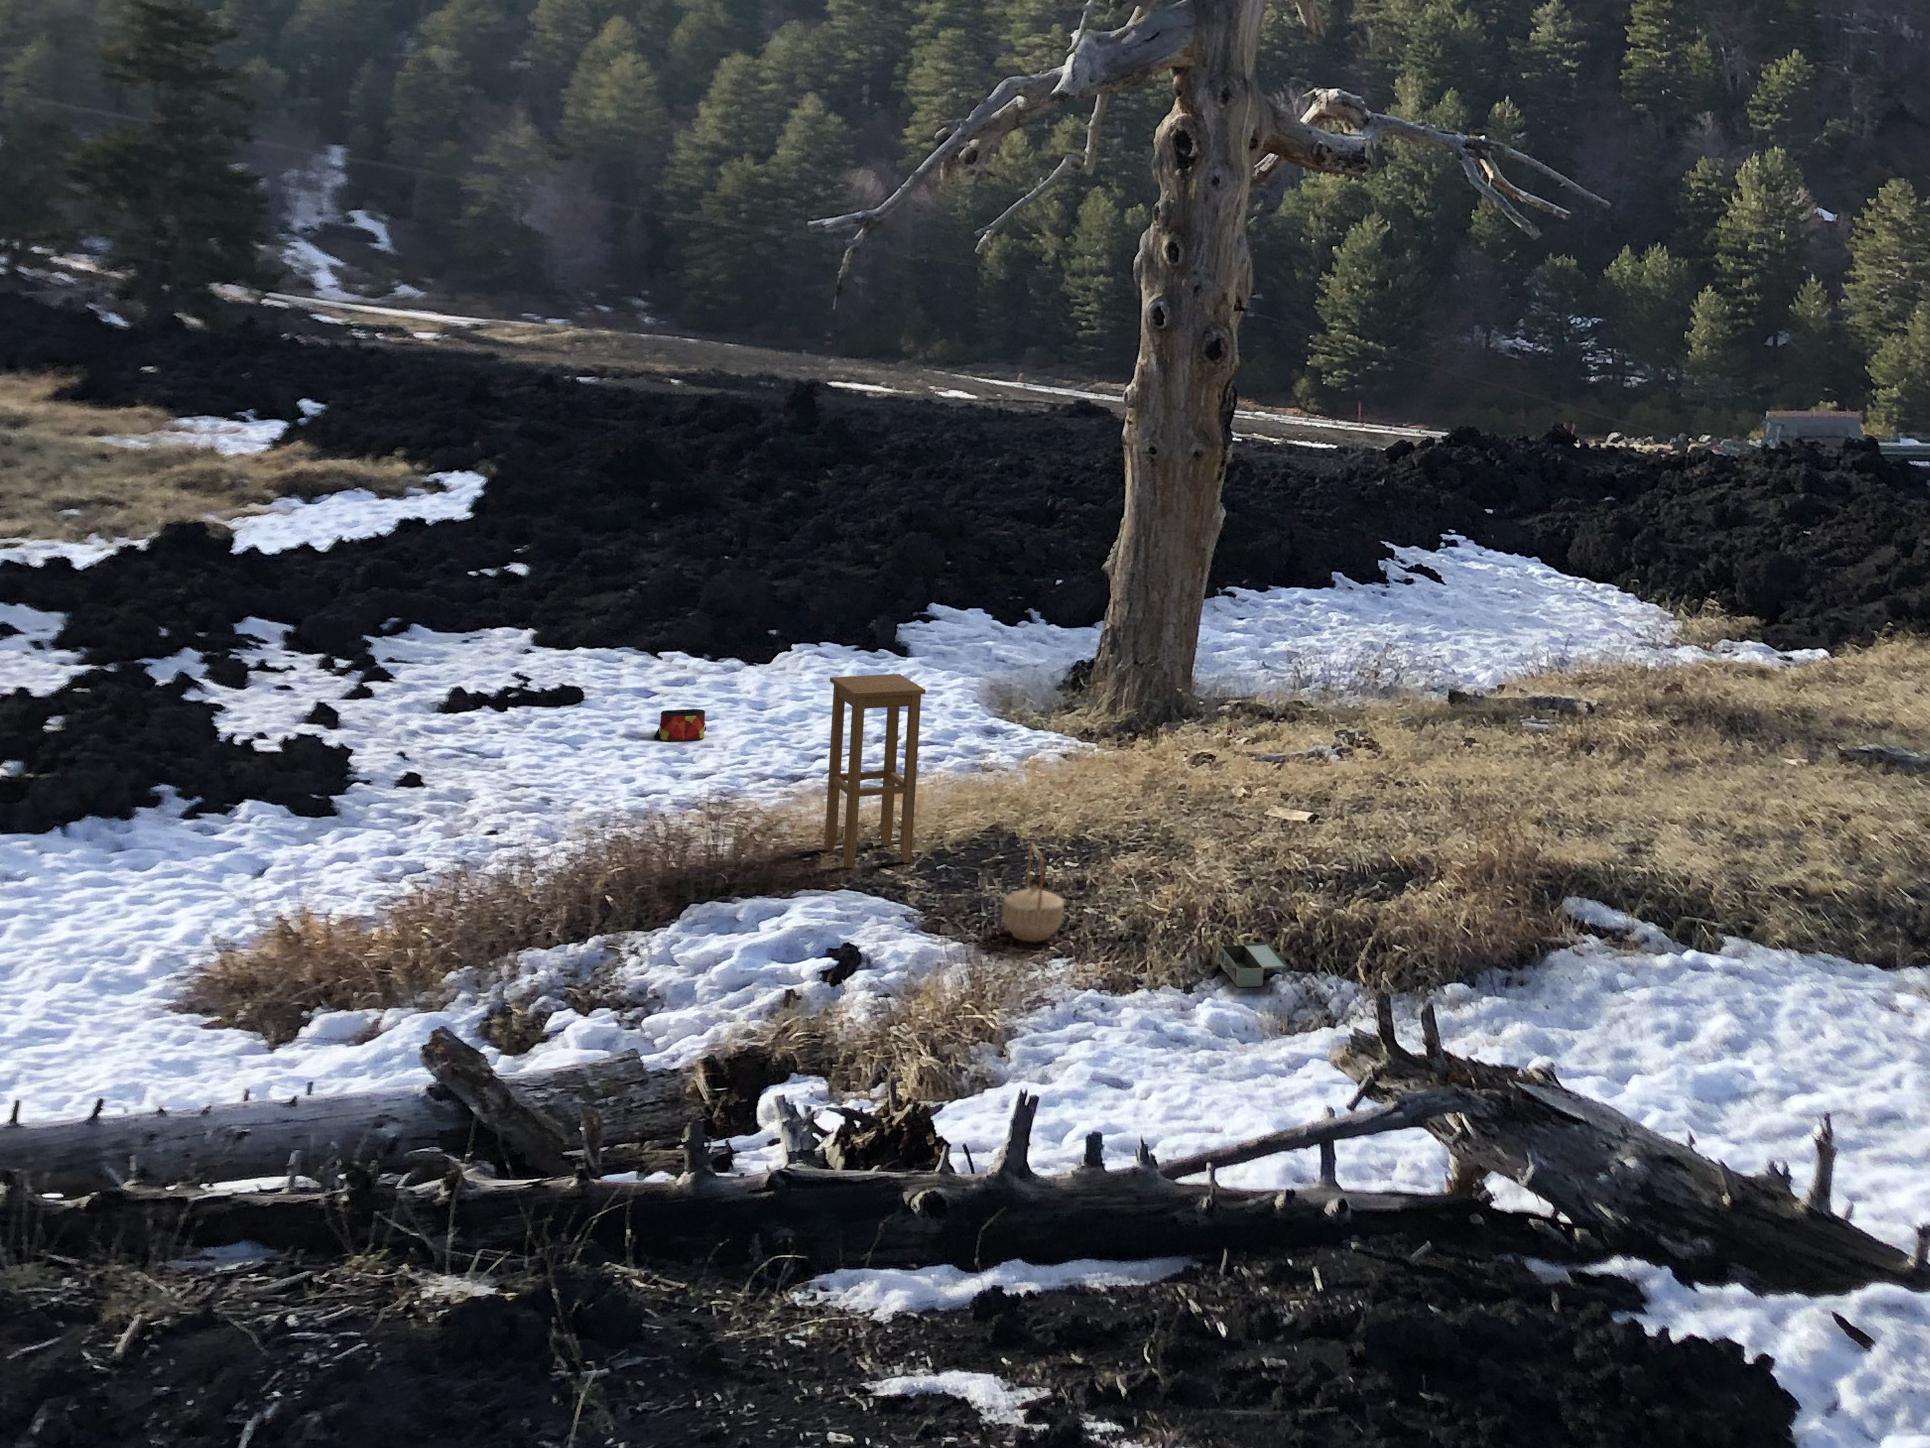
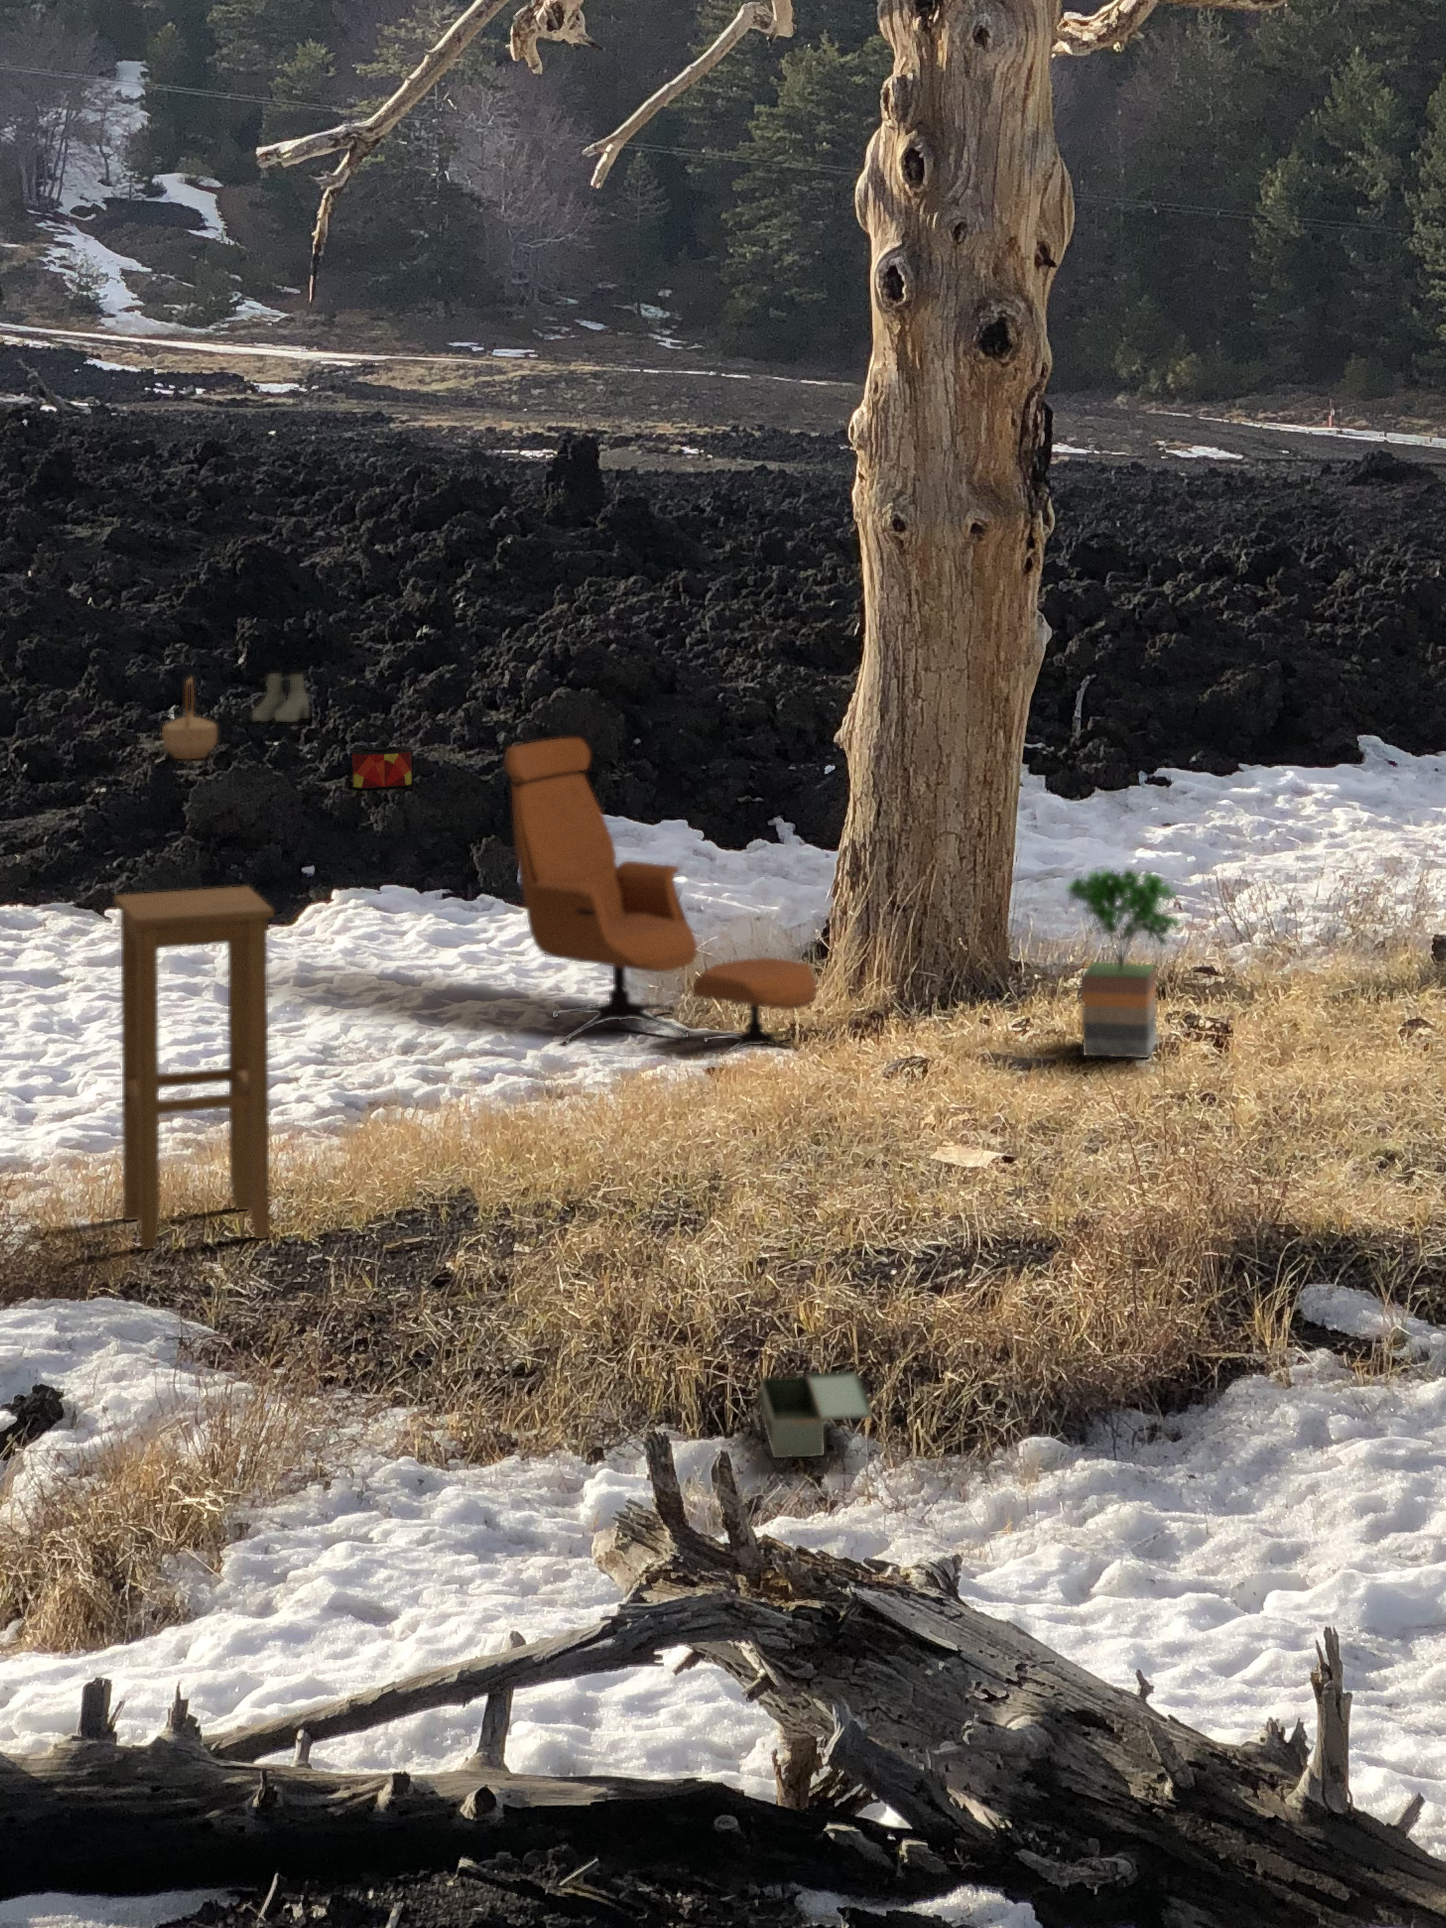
boots: none [706,507,739,537] -> present [252,673,308,722]
lounge chair: none [938,573,1111,758] -> present [504,738,817,1056]
potted tree: none [1282,667,1346,769] -> present [1065,870,1180,1058]
bag: present [654,709,706,742] -> present [344,746,414,789]
basket: present [1002,843,1064,942] -> present [162,678,217,759]

